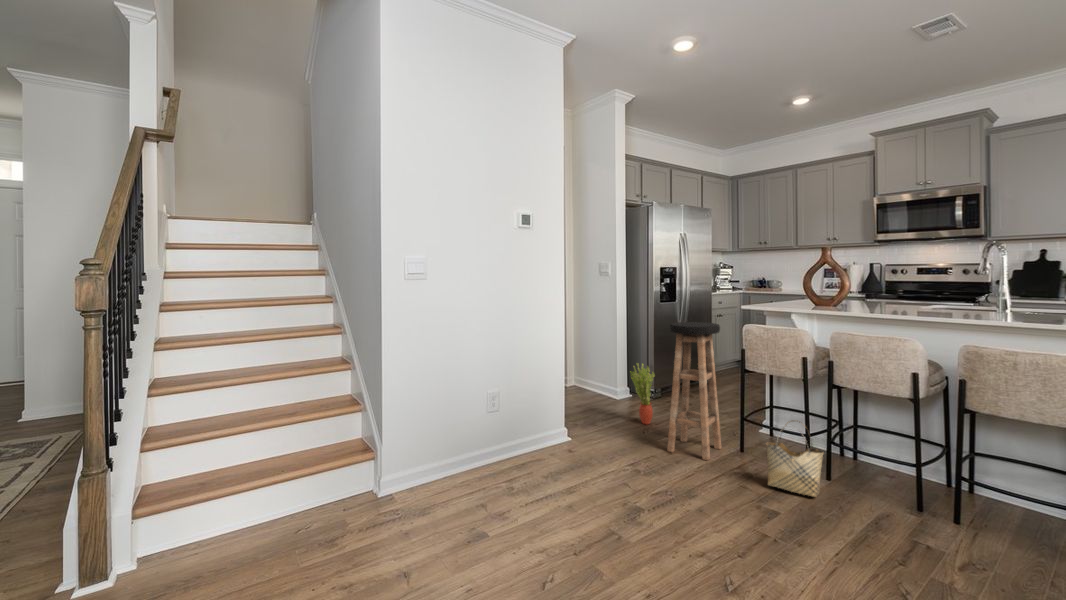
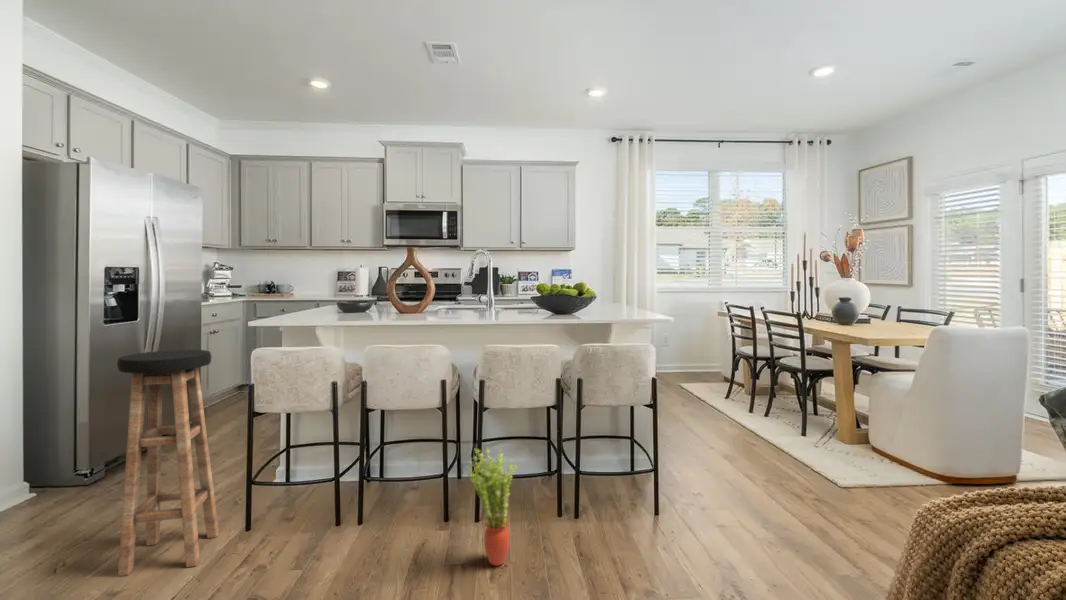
potted plant: present [630,364,654,424] -> present [468,450,517,566]
woven basket: present [766,420,823,497] -> none [285,470,358,573]

